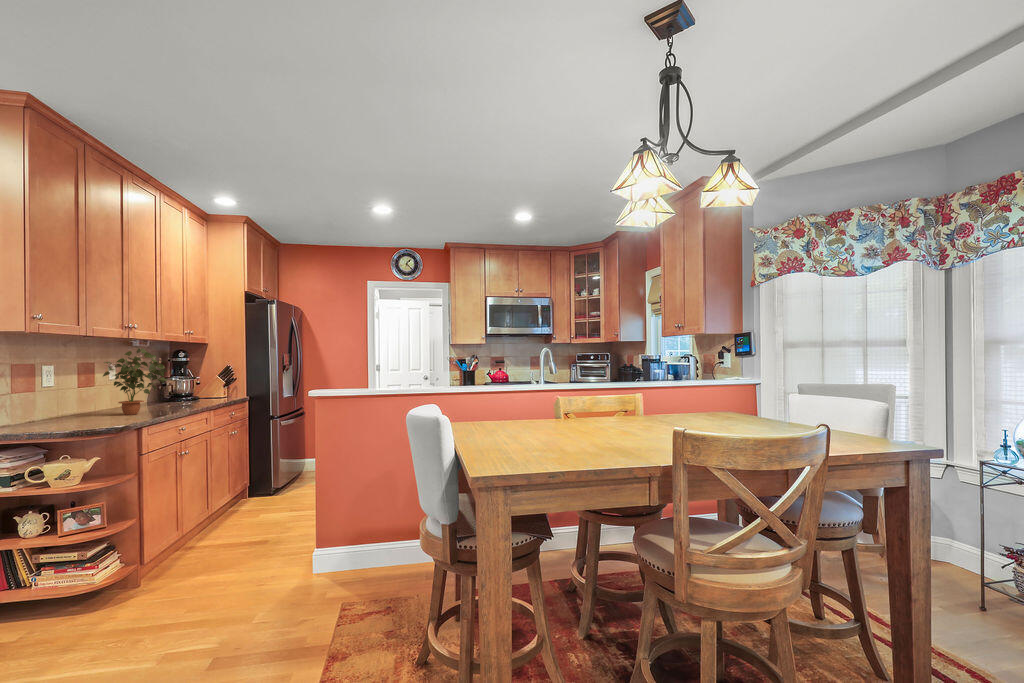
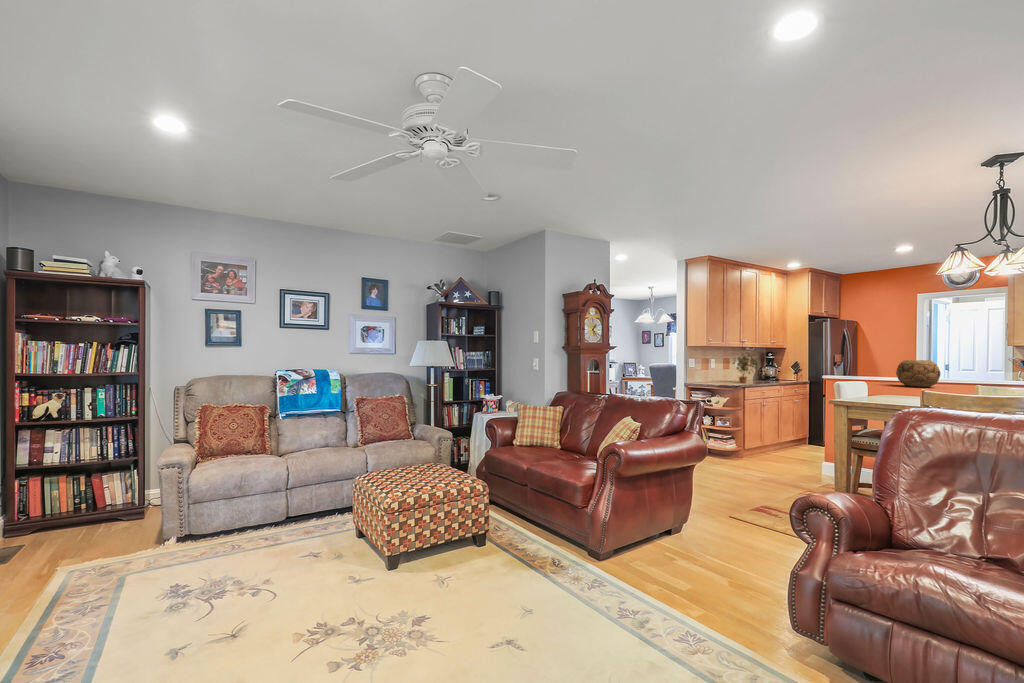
decorative bowl: none [432,350,484,392] -> present [896,360,941,387]

